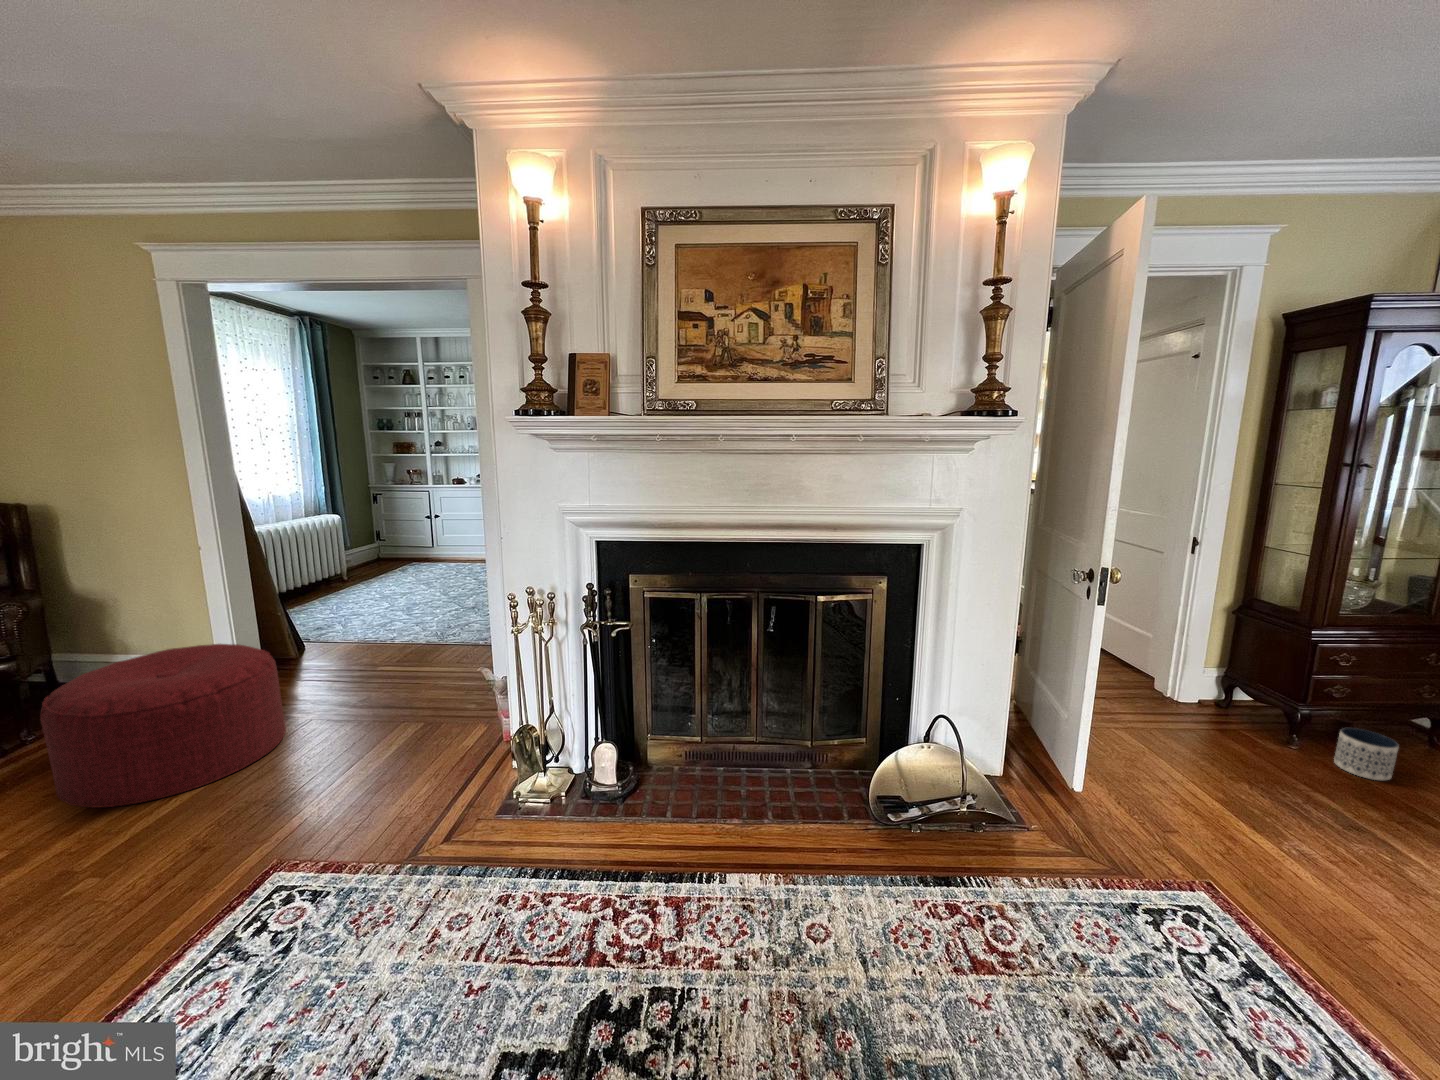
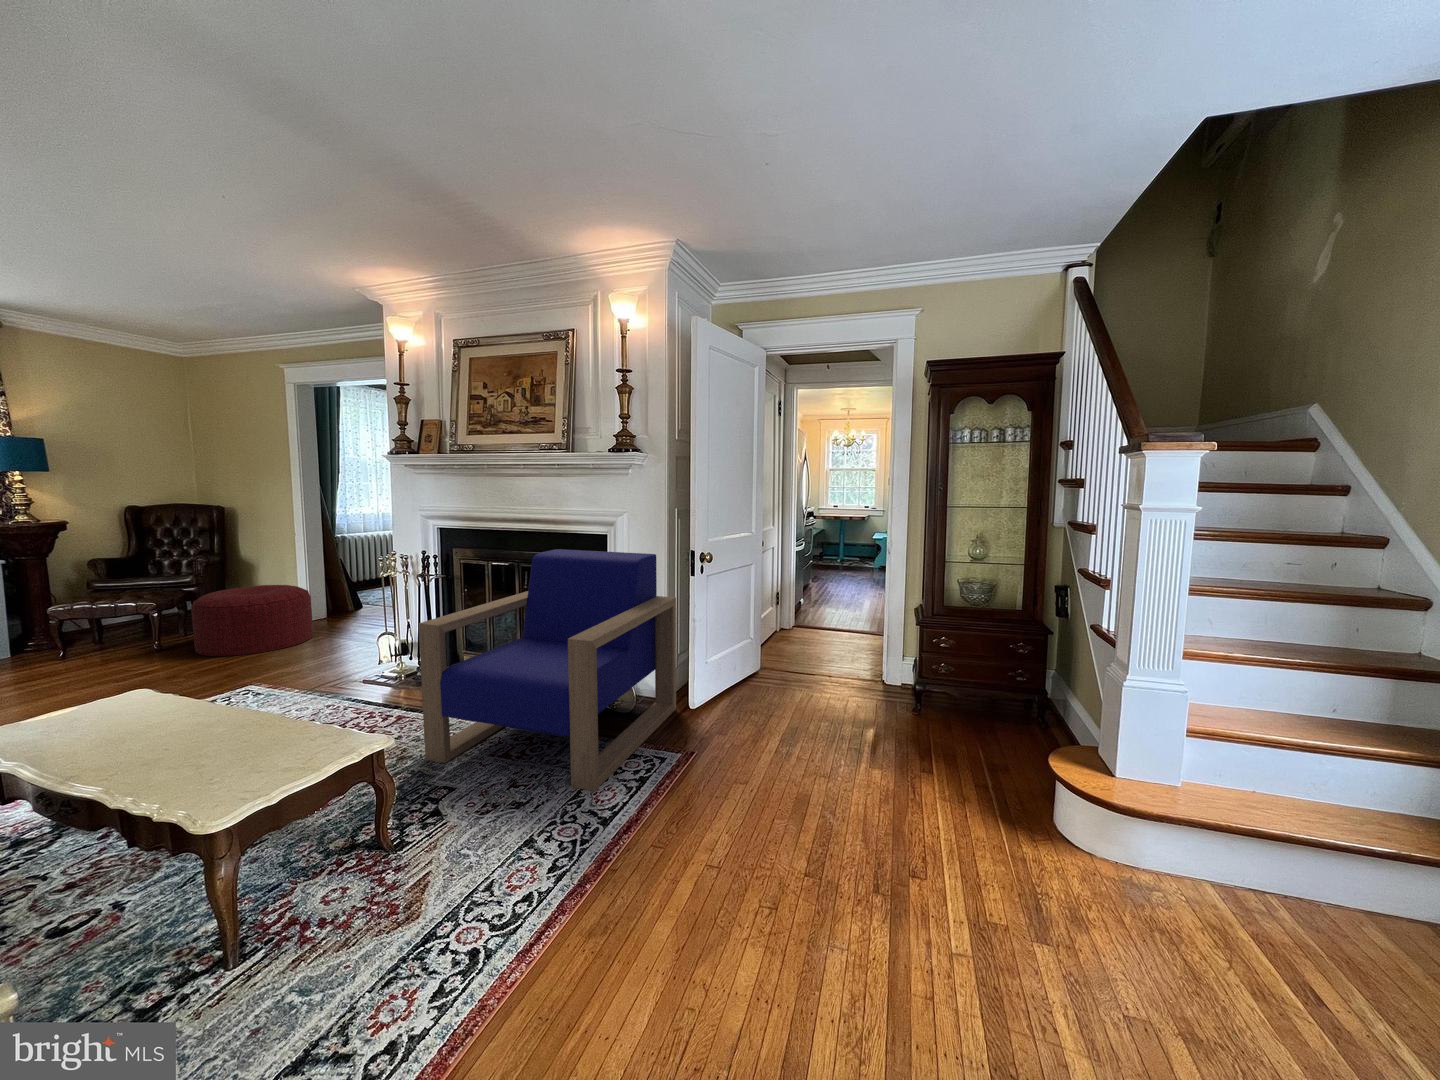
armchair: none [824,573,1308,1028] -> present [419,549,676,791]
planter: present [1334,728,1399,780] -> none [923,696,957,735]

